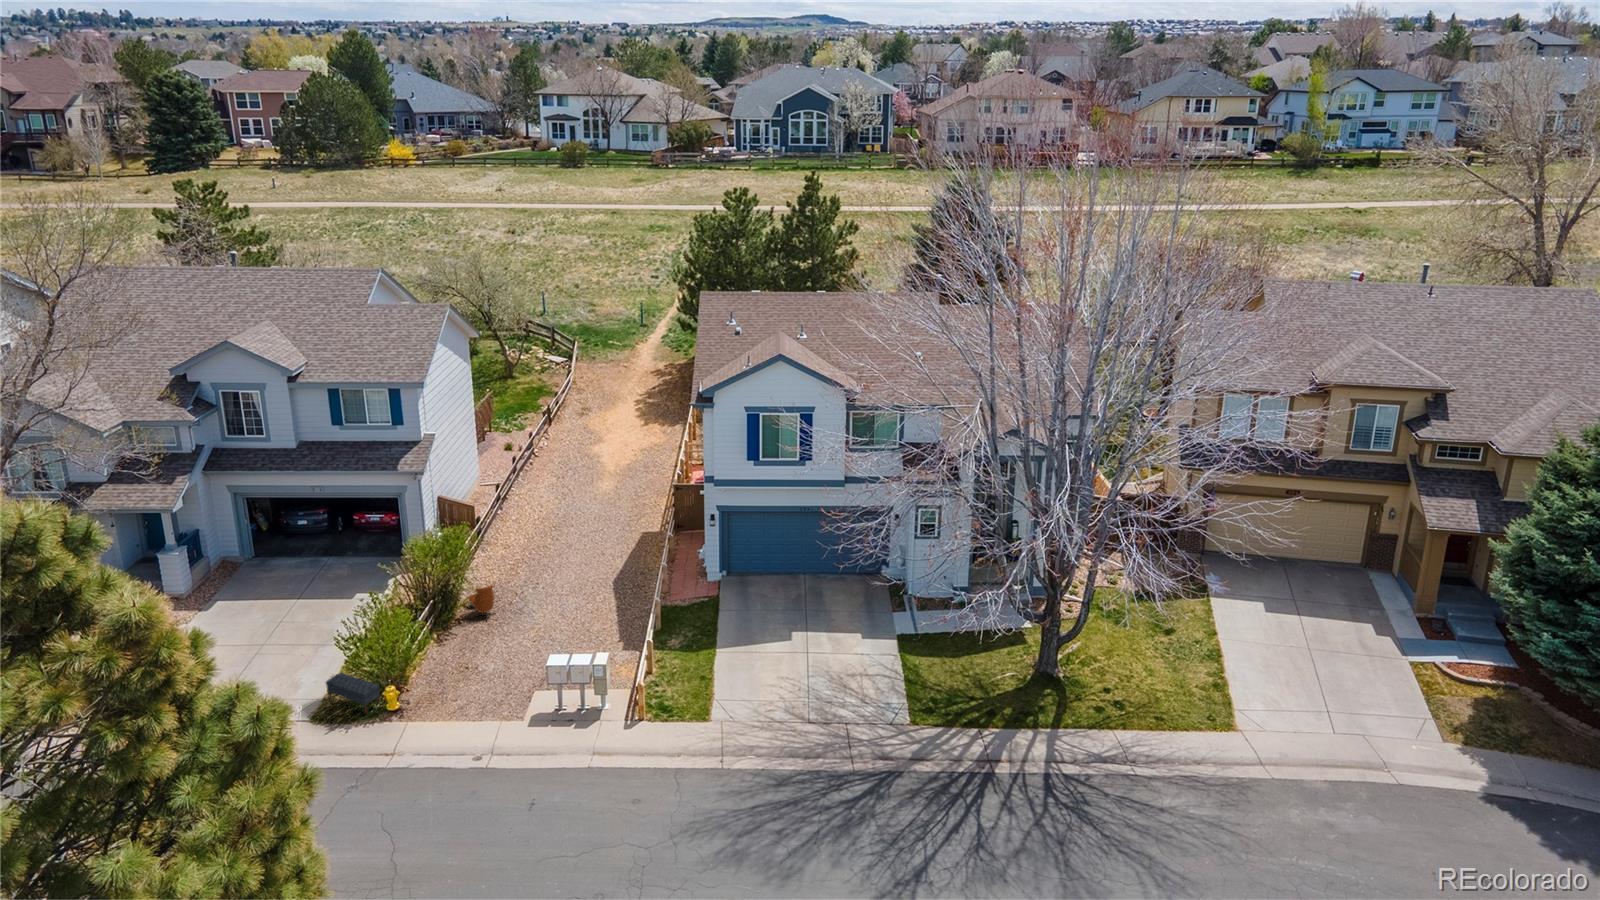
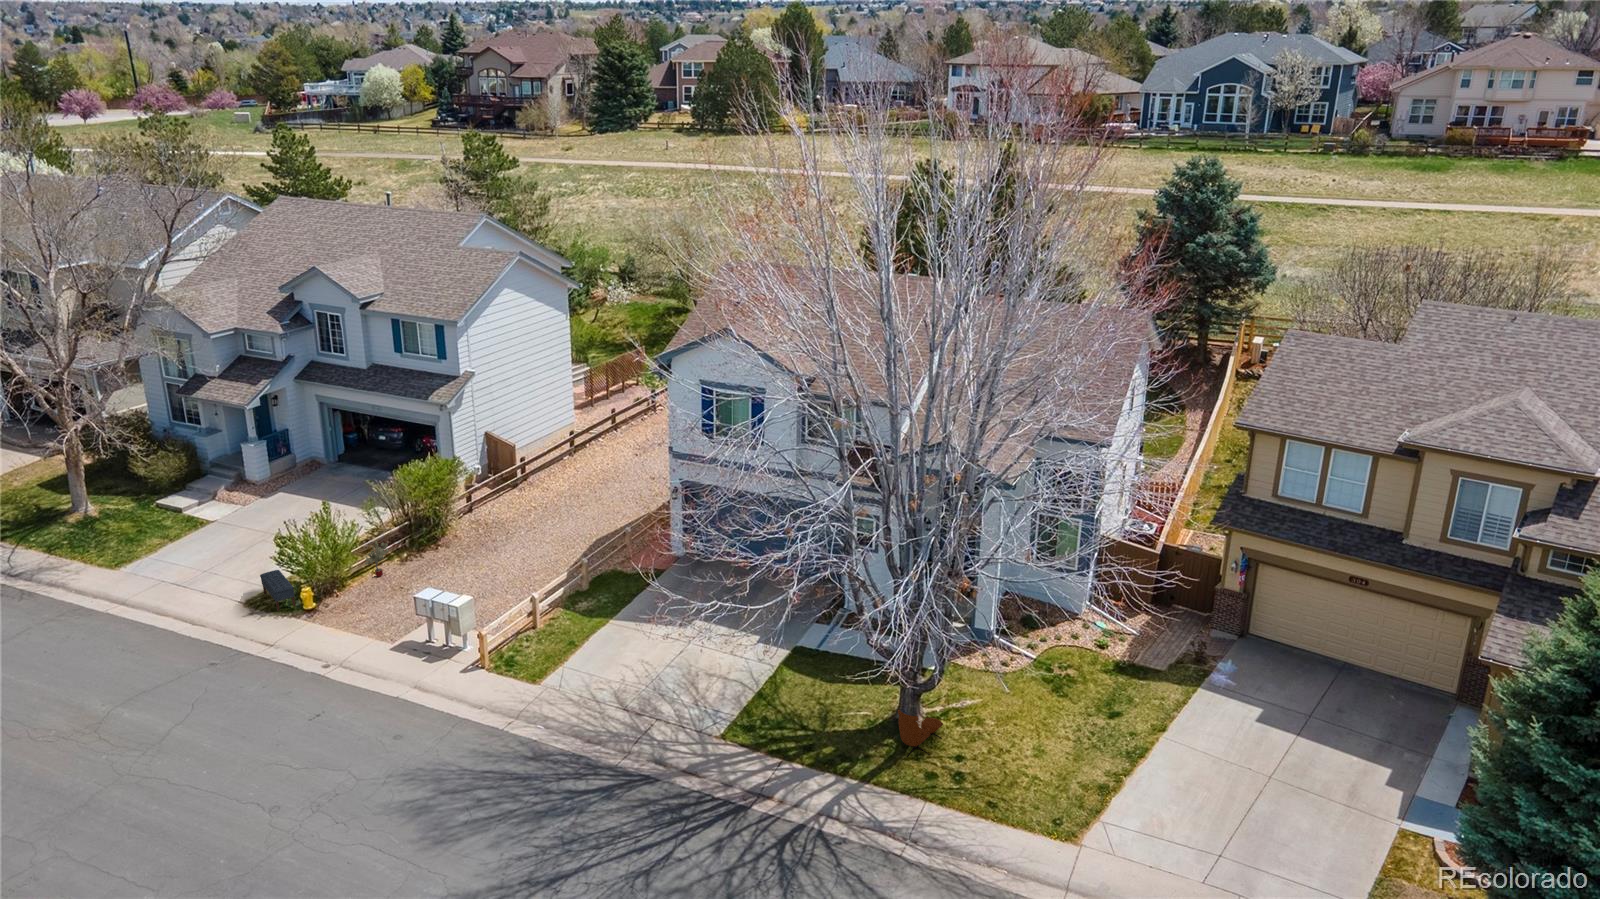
lounge chair: present [468,585,494,617] -> present [898,710,943,757]
potted tree: none [426,620,446,658] -> present [365,541,388,577]

